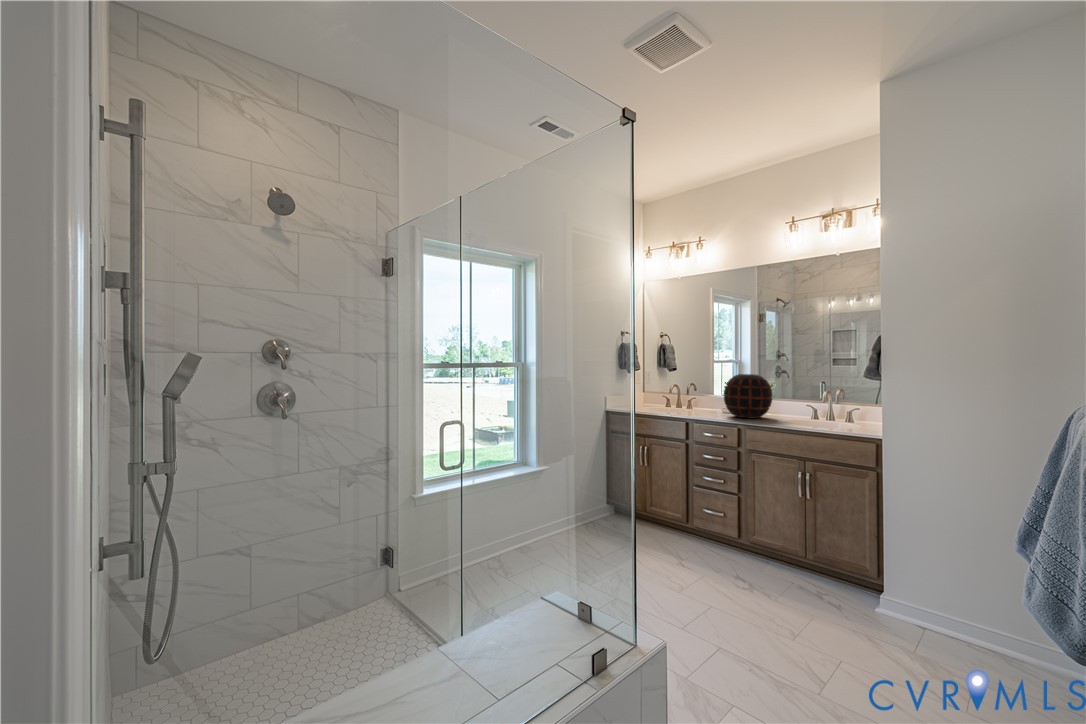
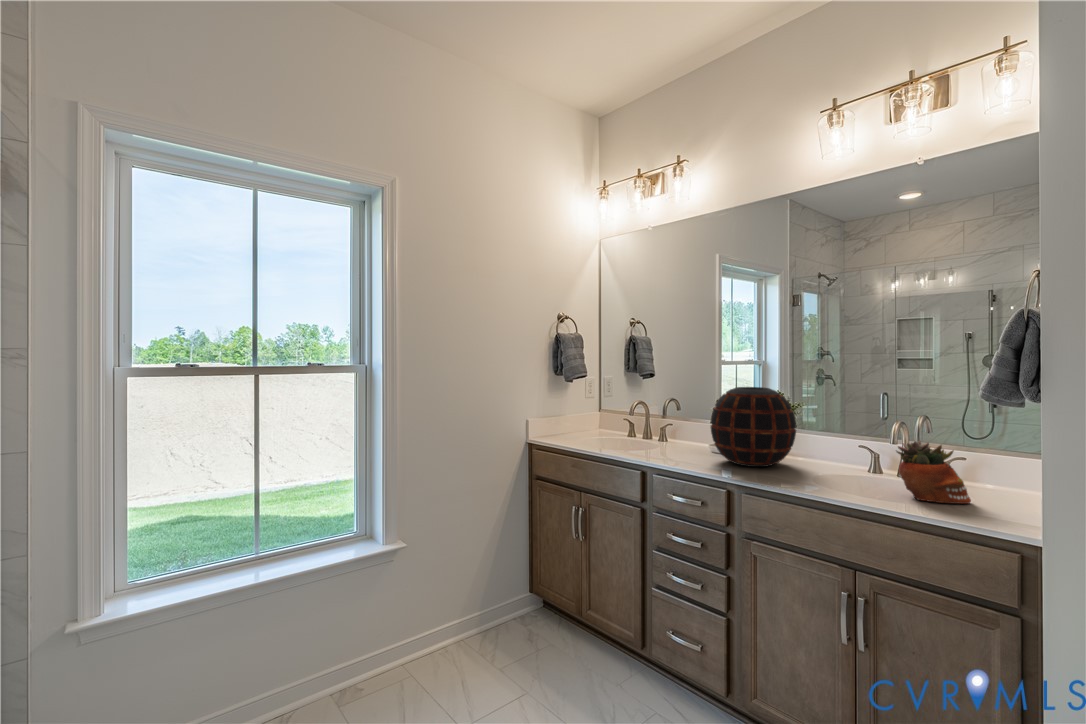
succulent planter: none [826,398,862,429] -> present [896,440,971,504]

